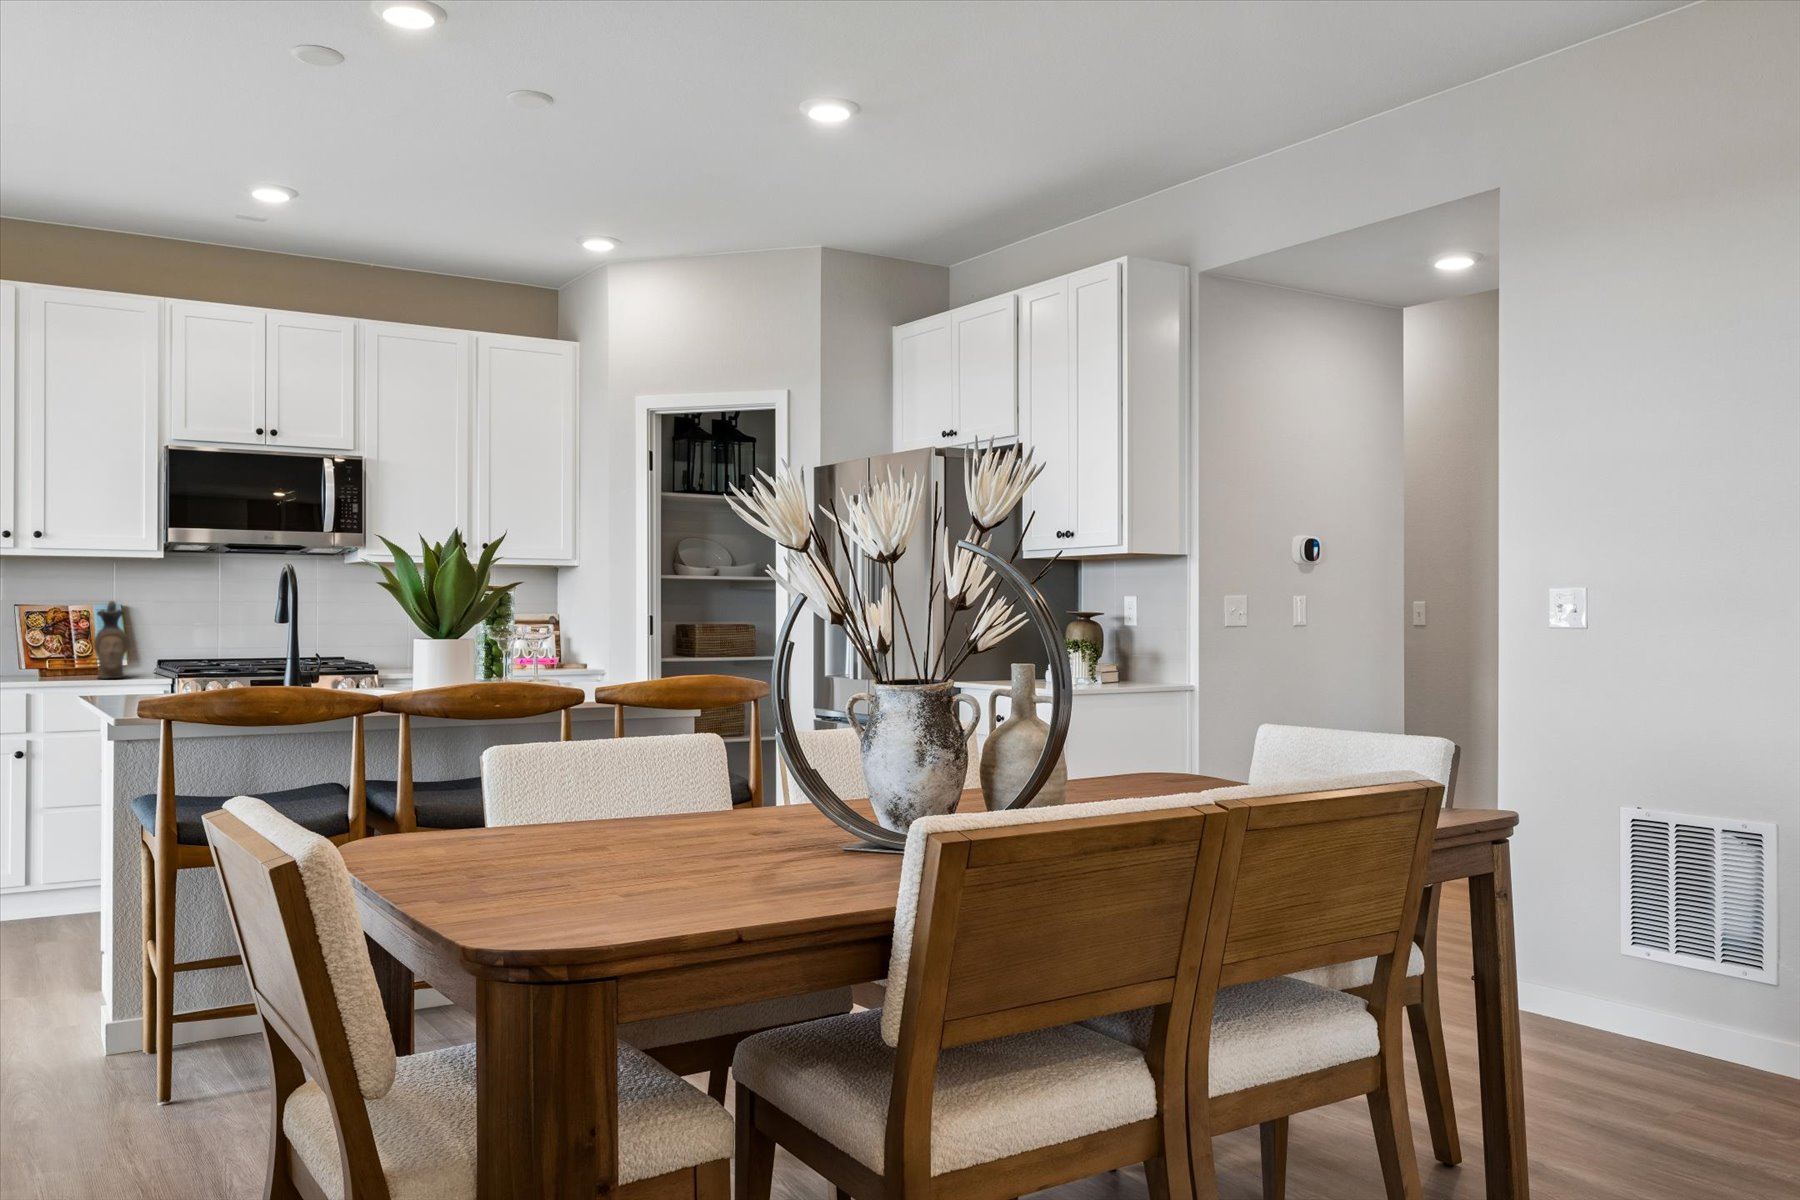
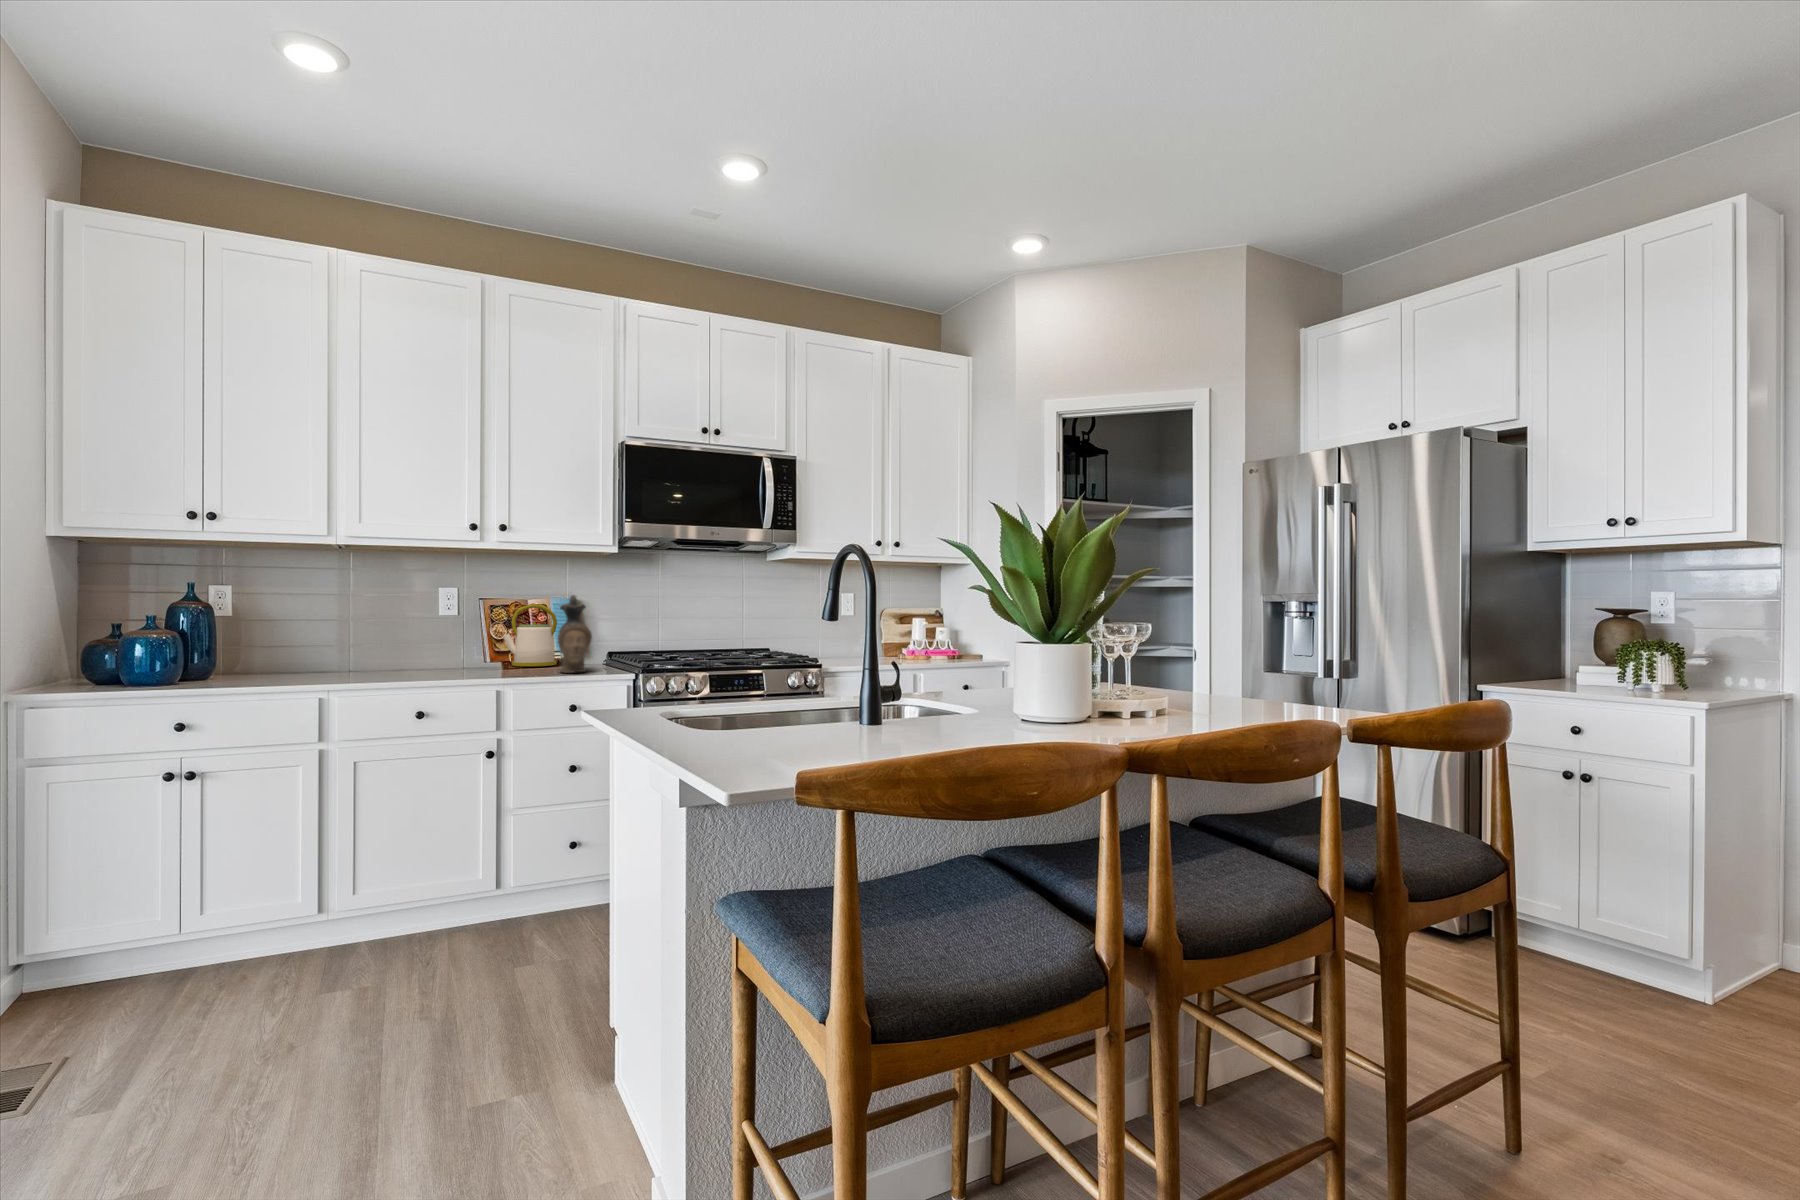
kettle: none [40,610,99,673] -> present [503,604,557,666]

